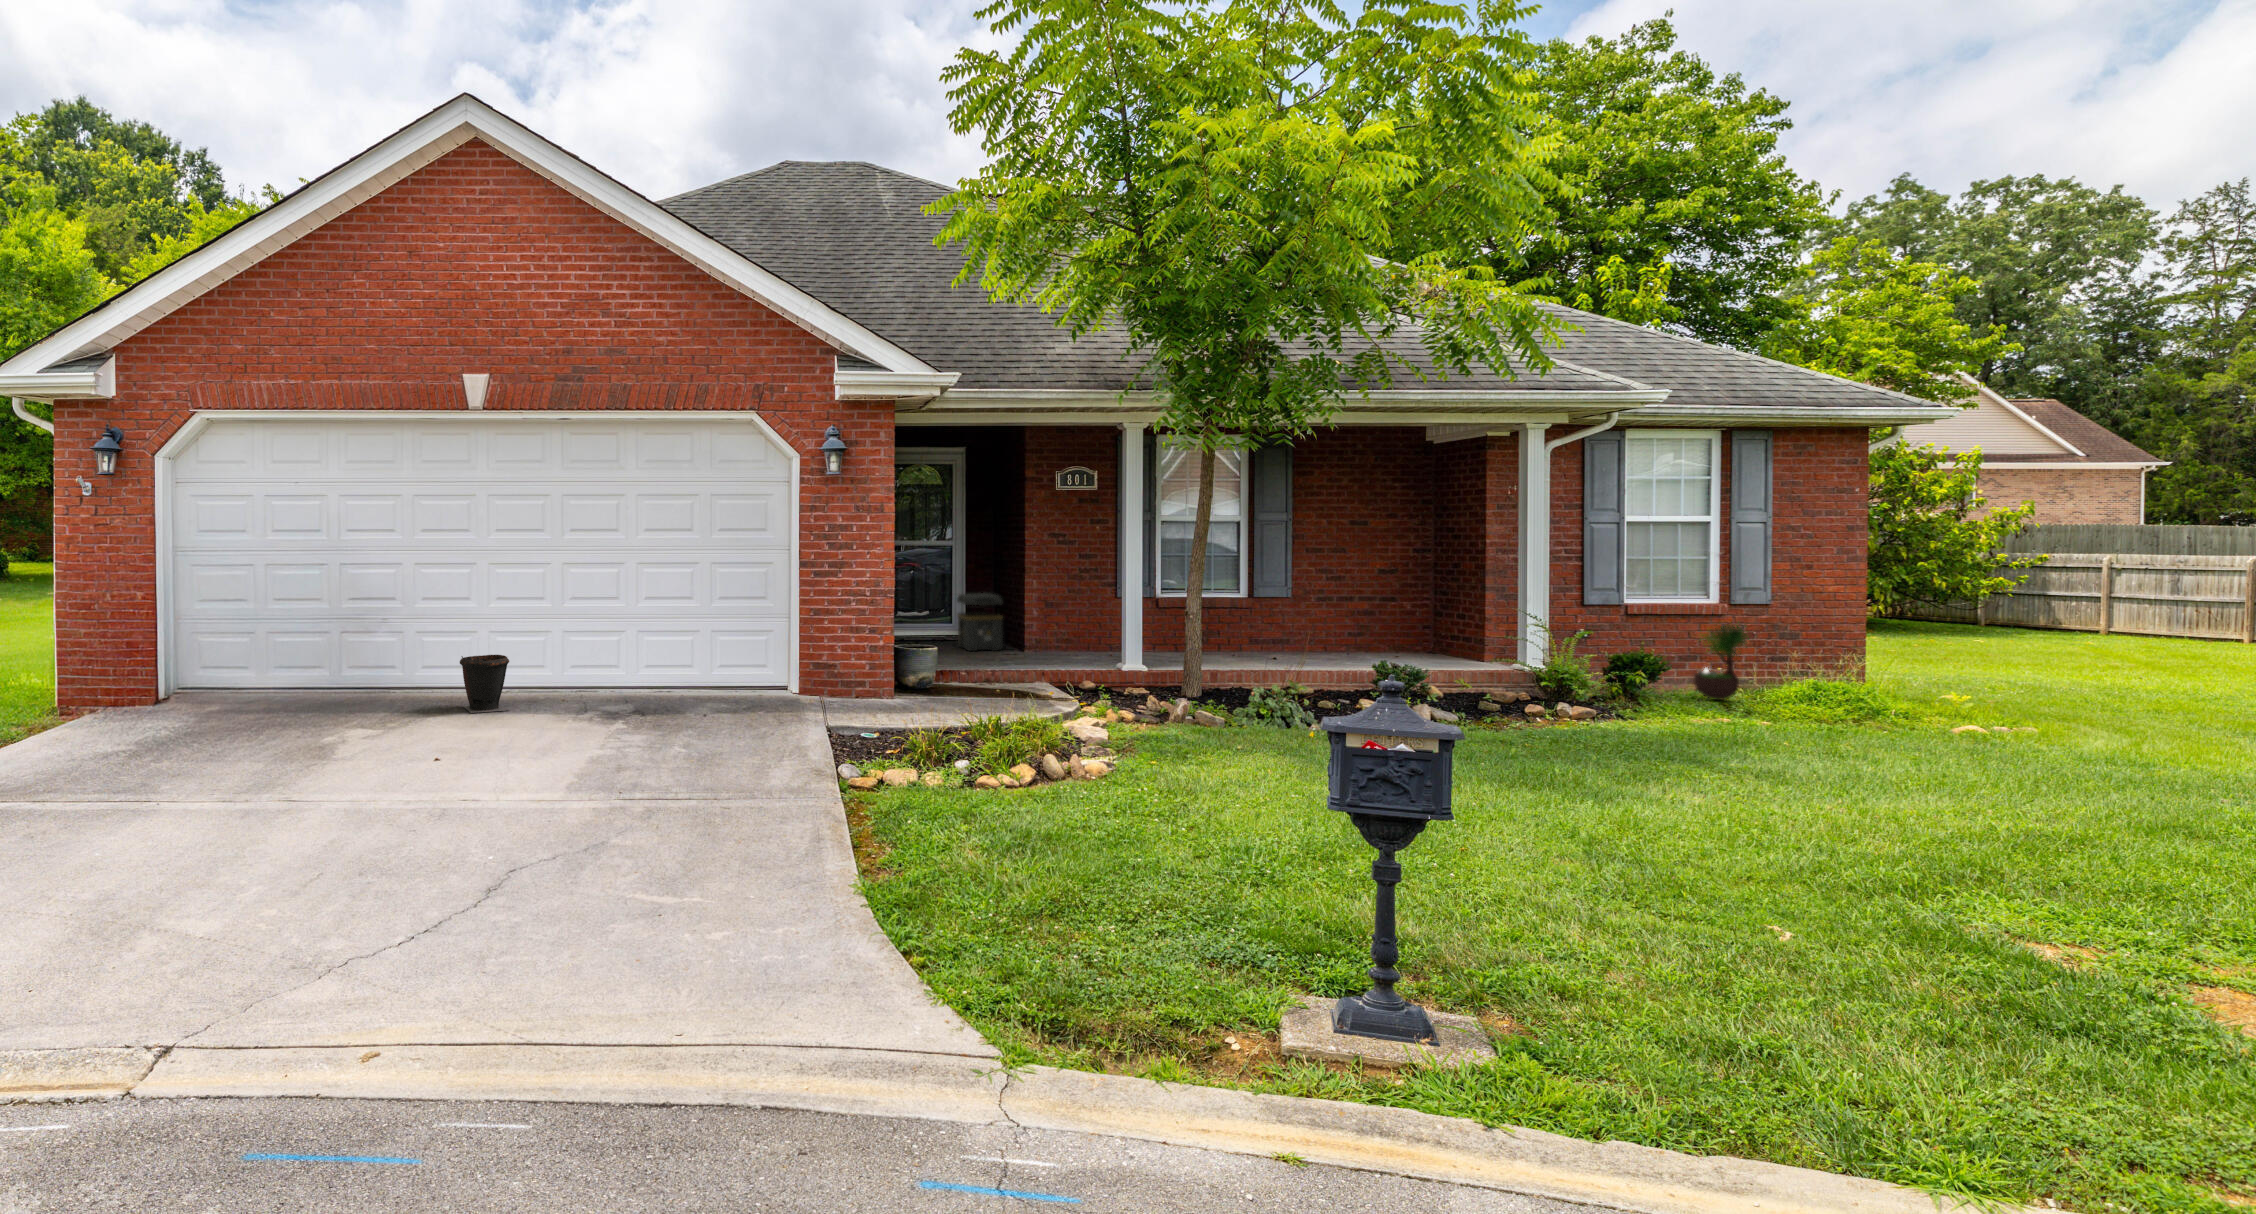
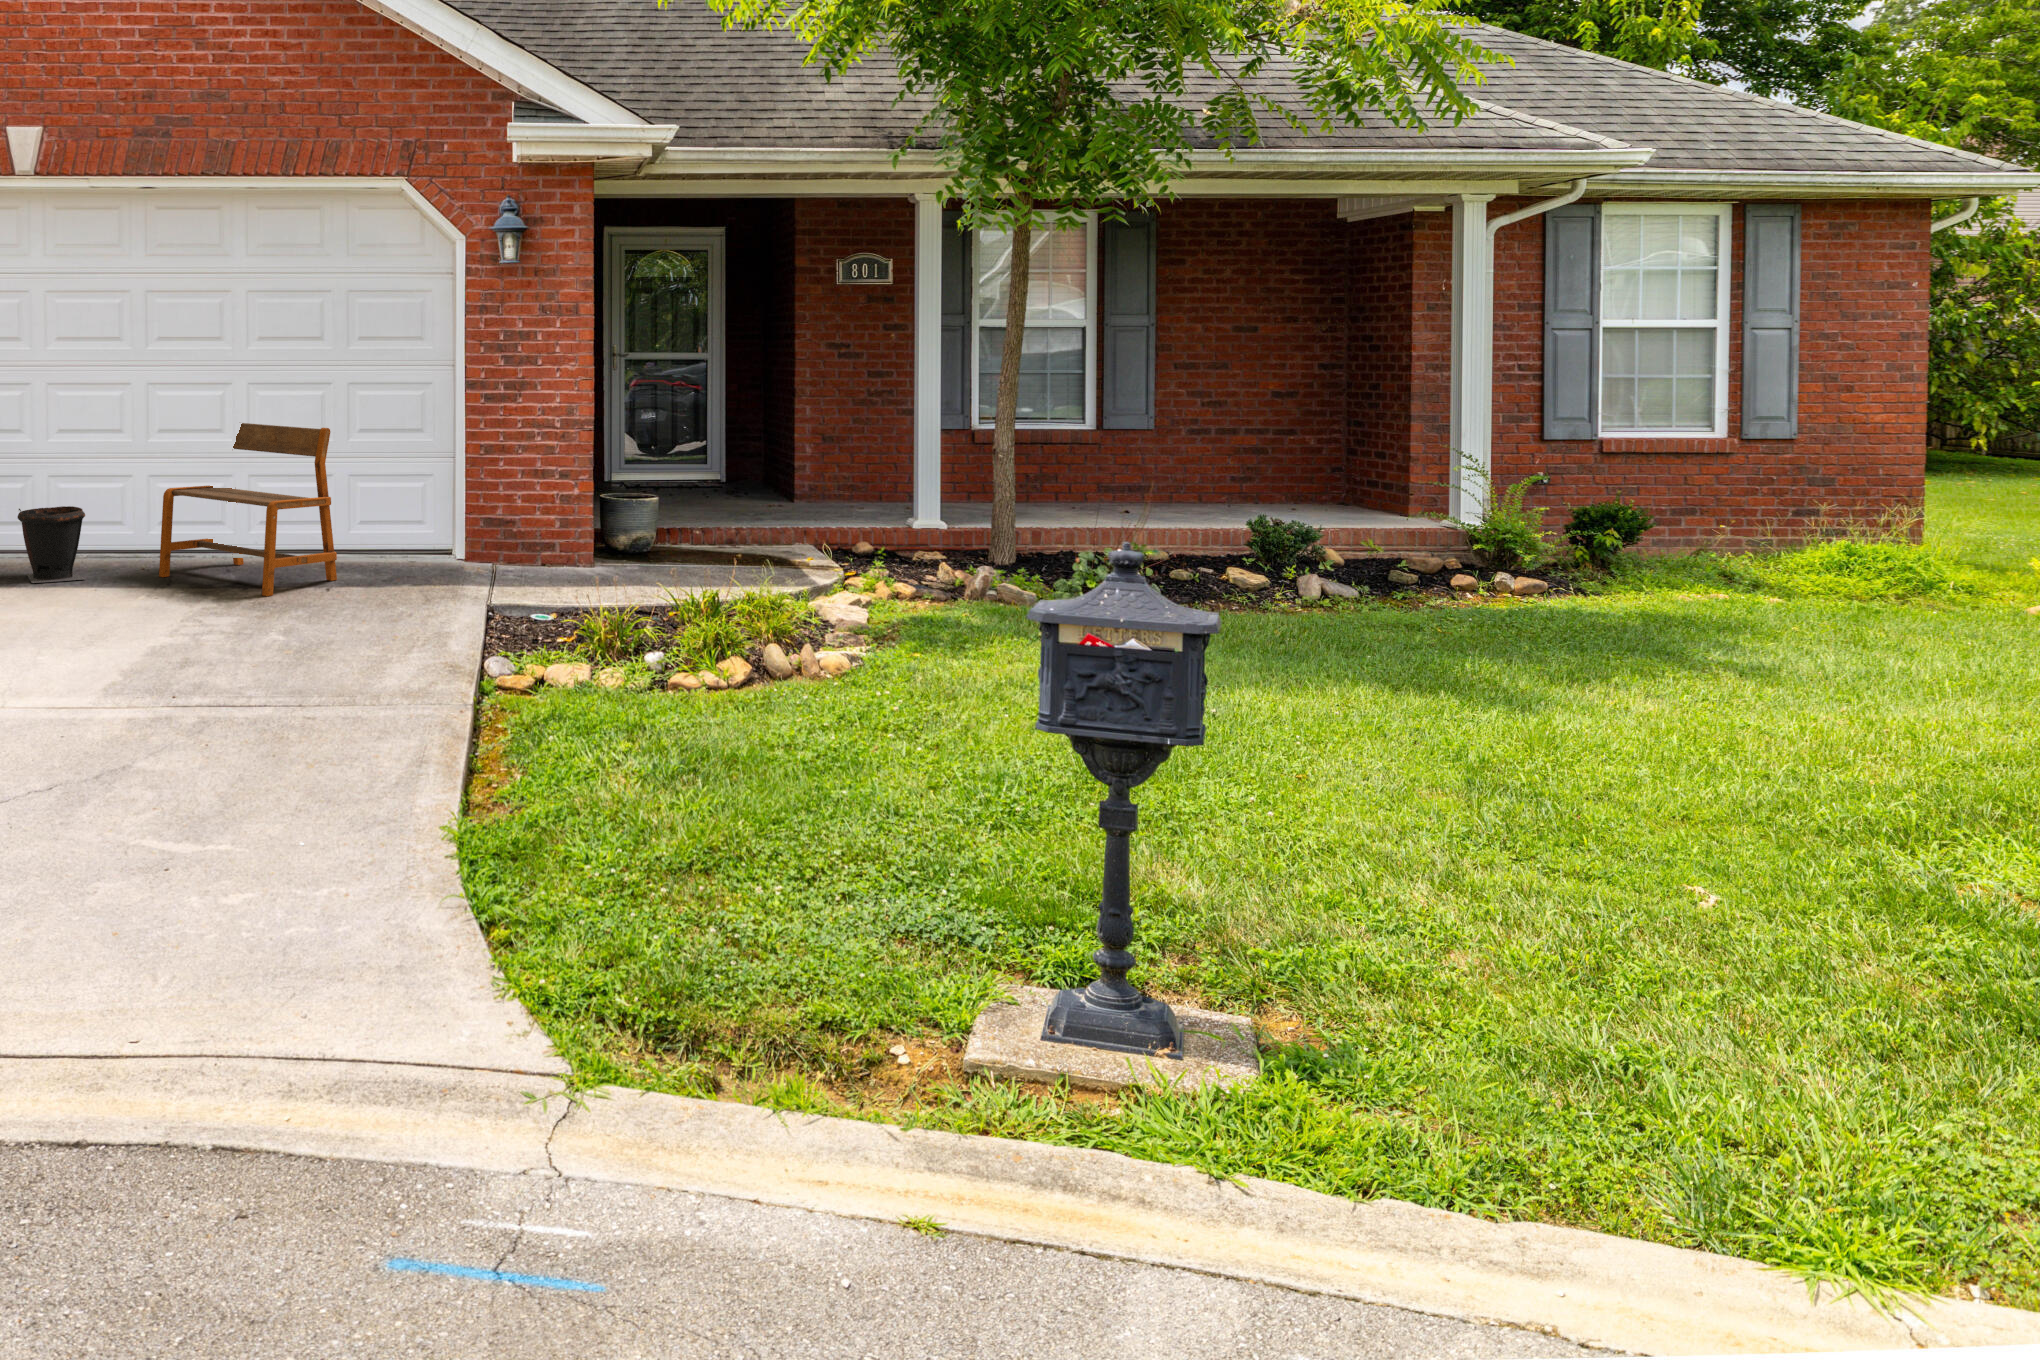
bench: none [563,590,699,723] -> present [159,423,337,596]
toolbox: present [957,593,1003,651] -> none [710,423,769,498]
potted tree: present [1693,622,1749,700] -> none [1659,454,1737,561]

